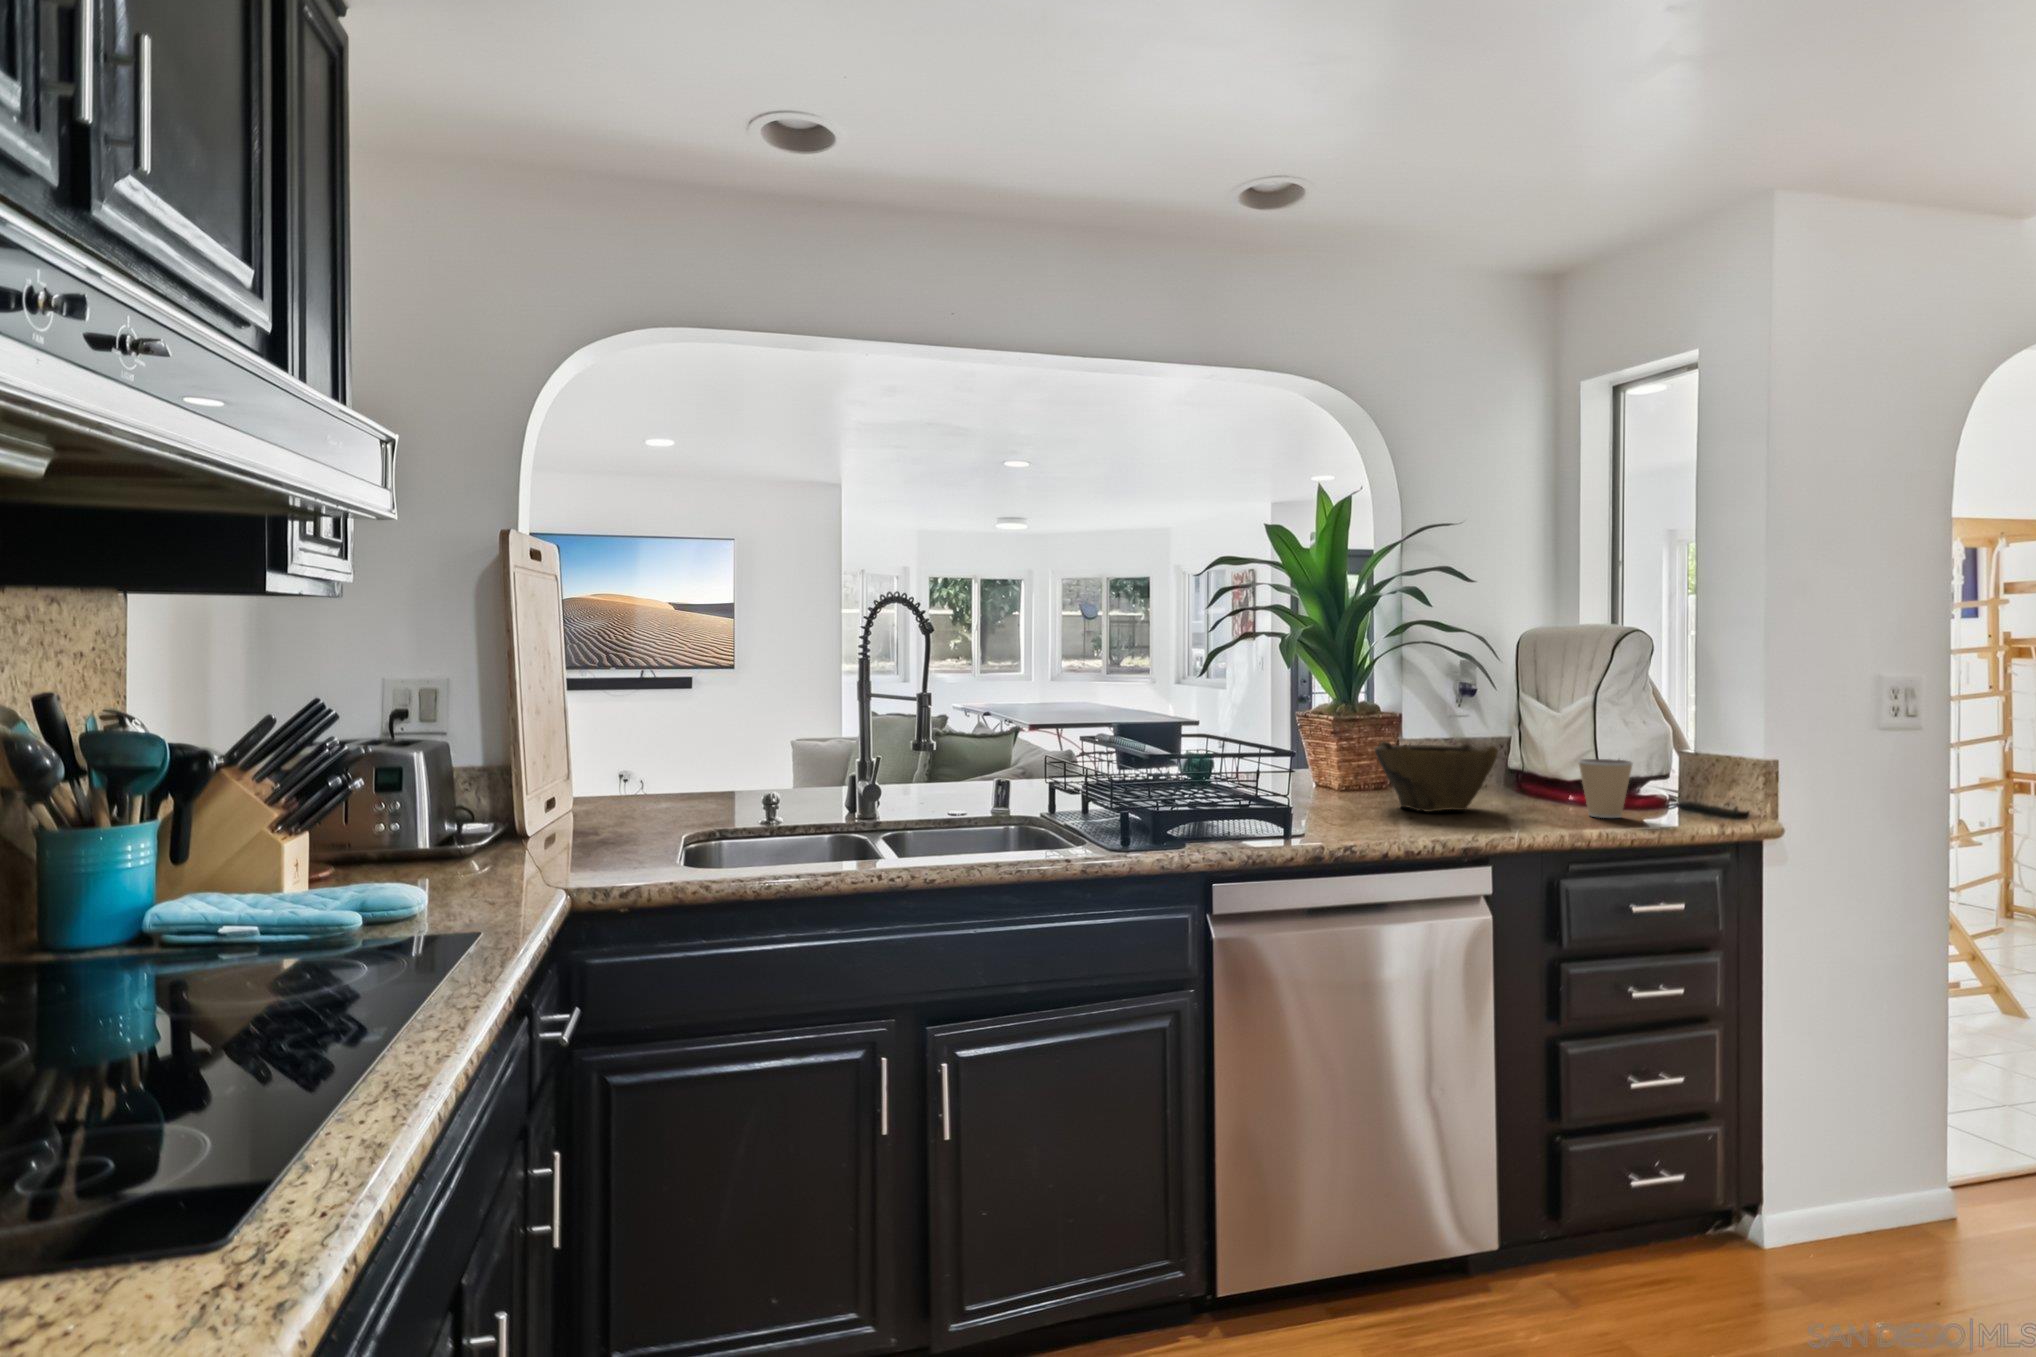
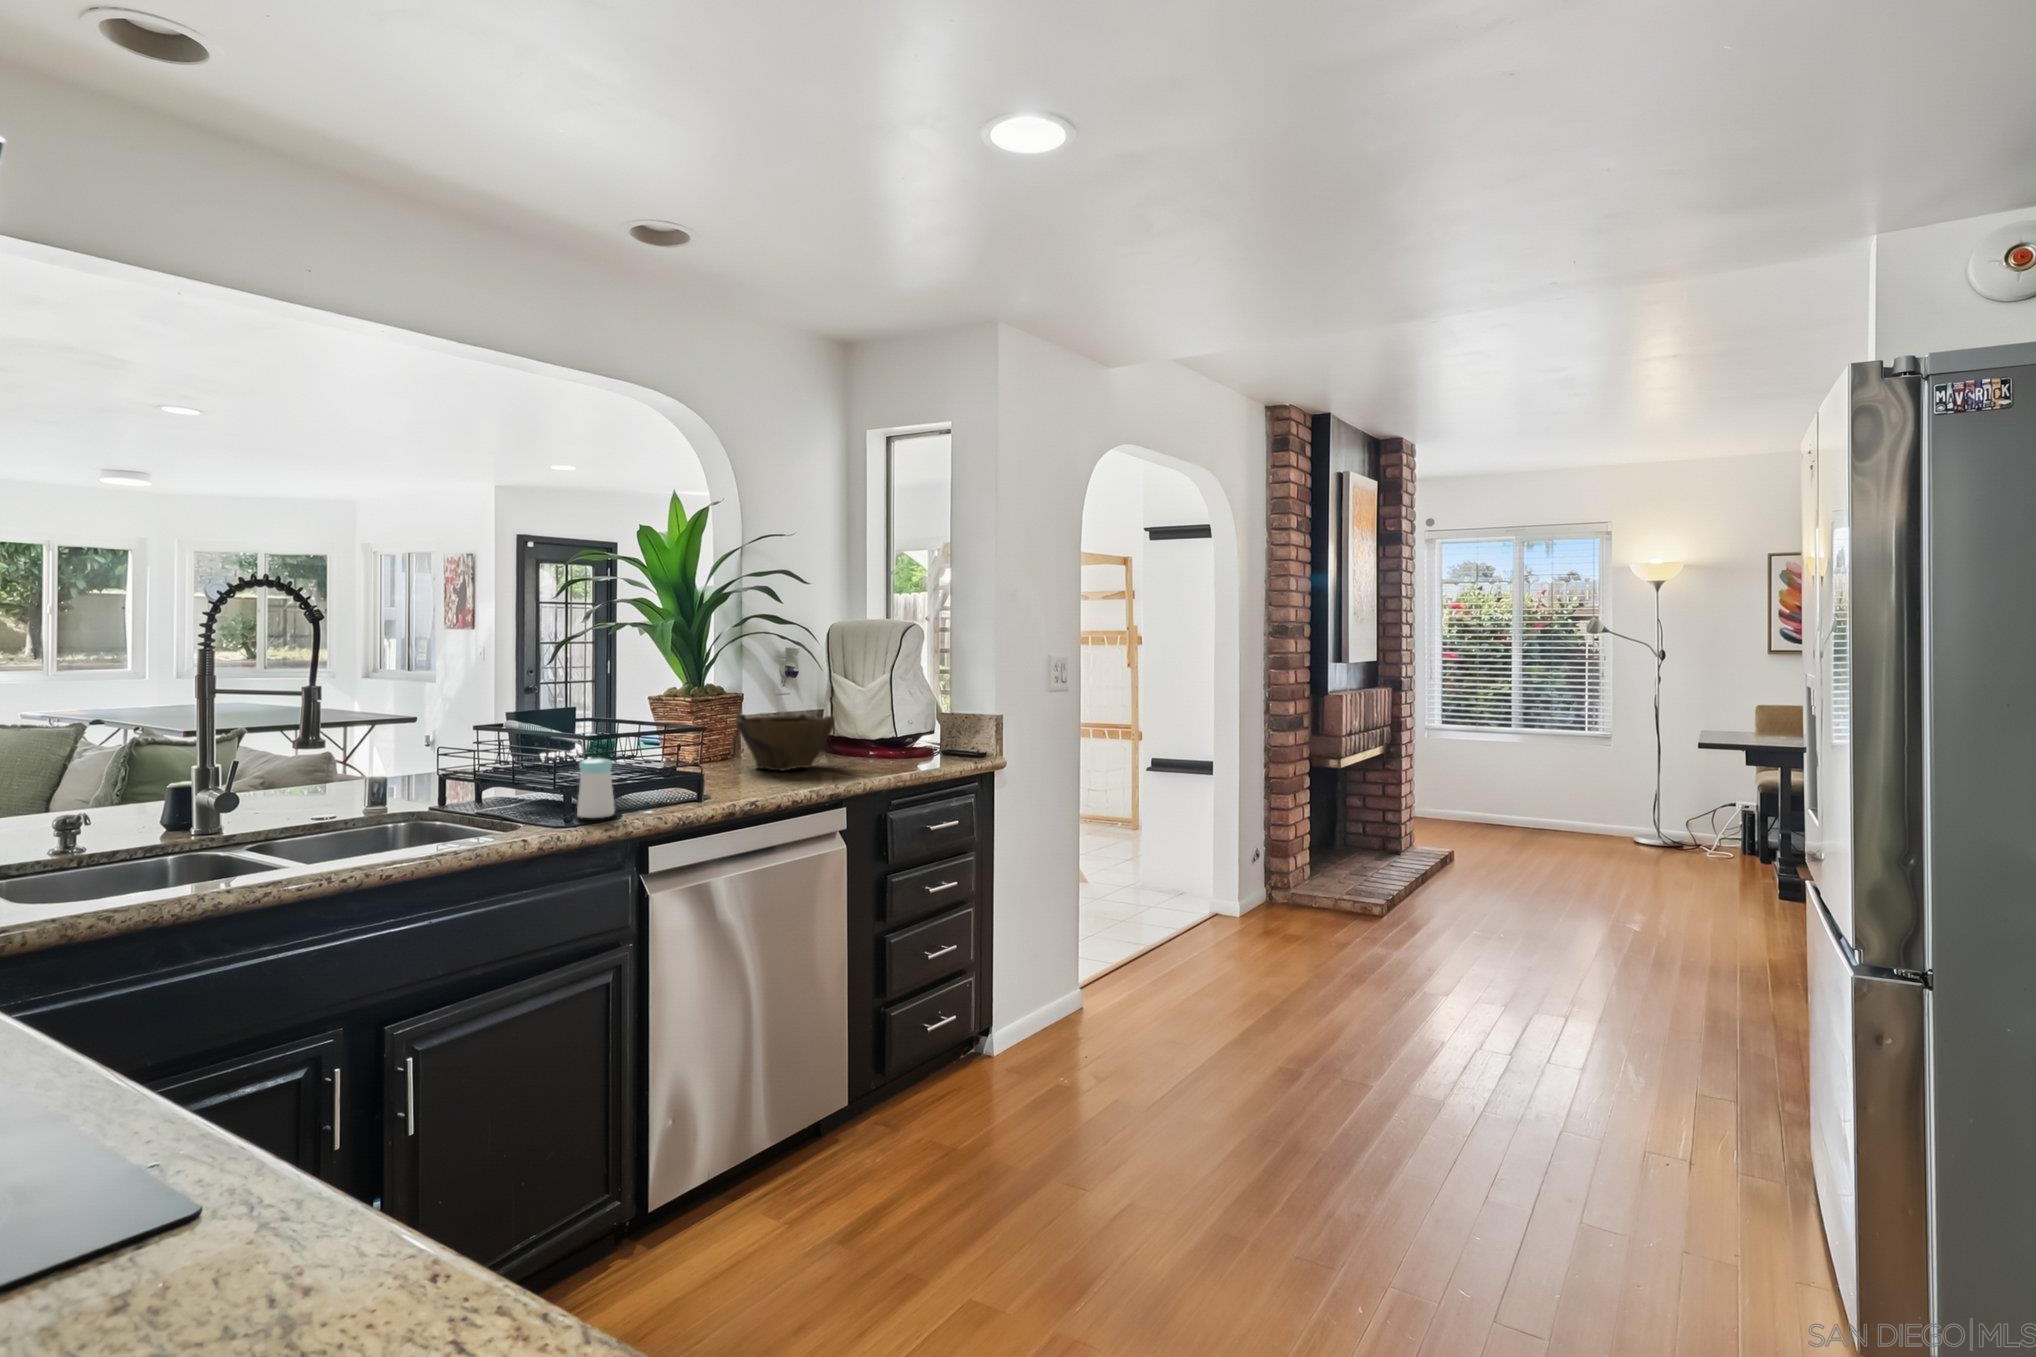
coffee cup: present [1578,759,1633,818] -> none [886,722,923,766]
salt shaker: none [1145,780,1185,845] -> present [577,758,614,818]

